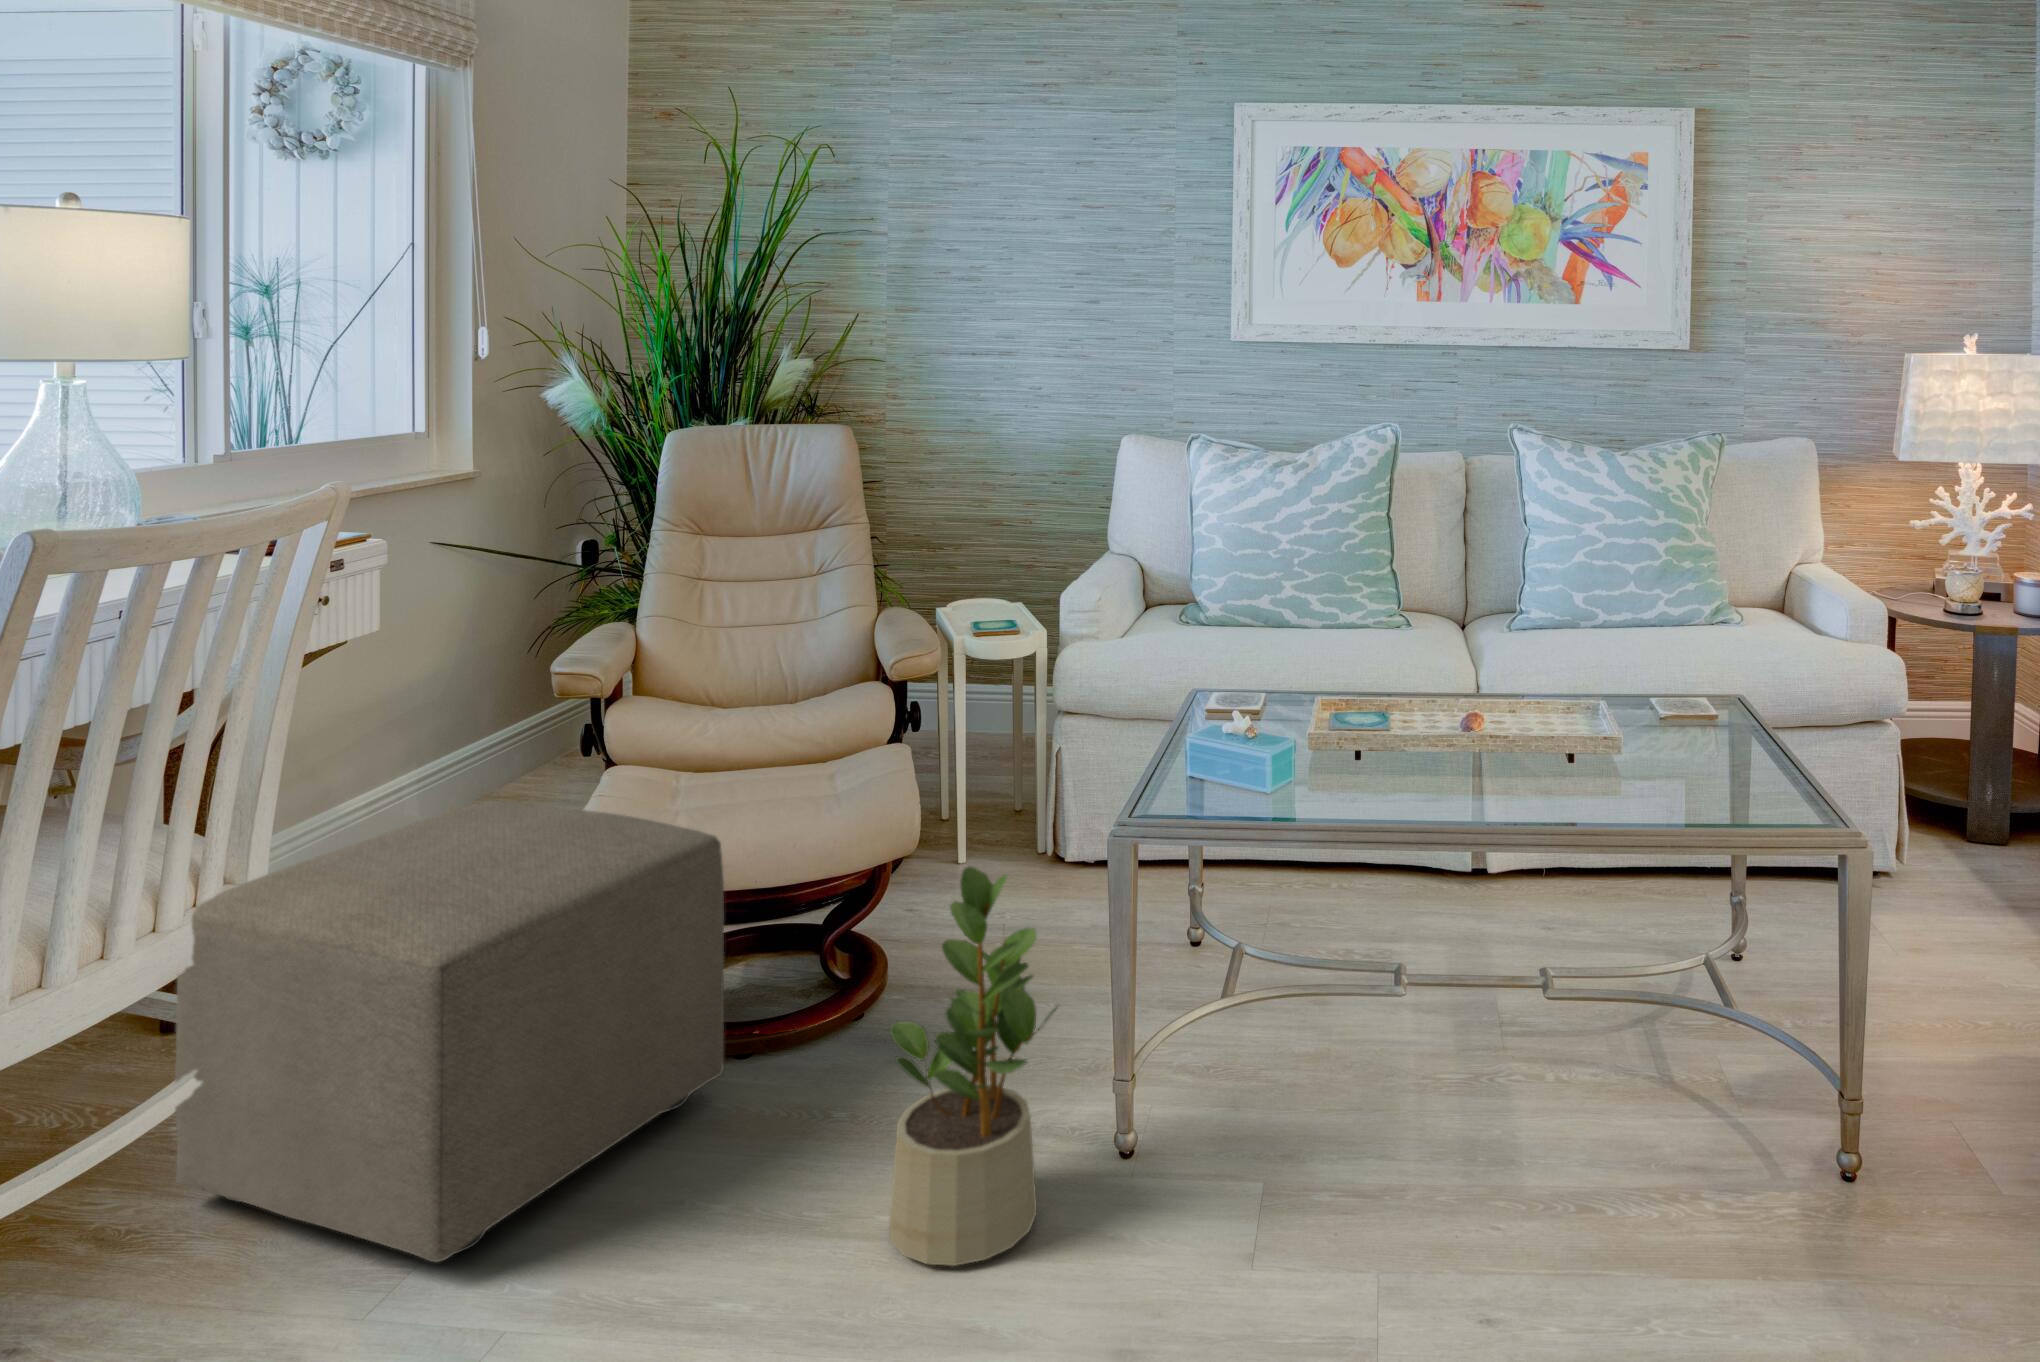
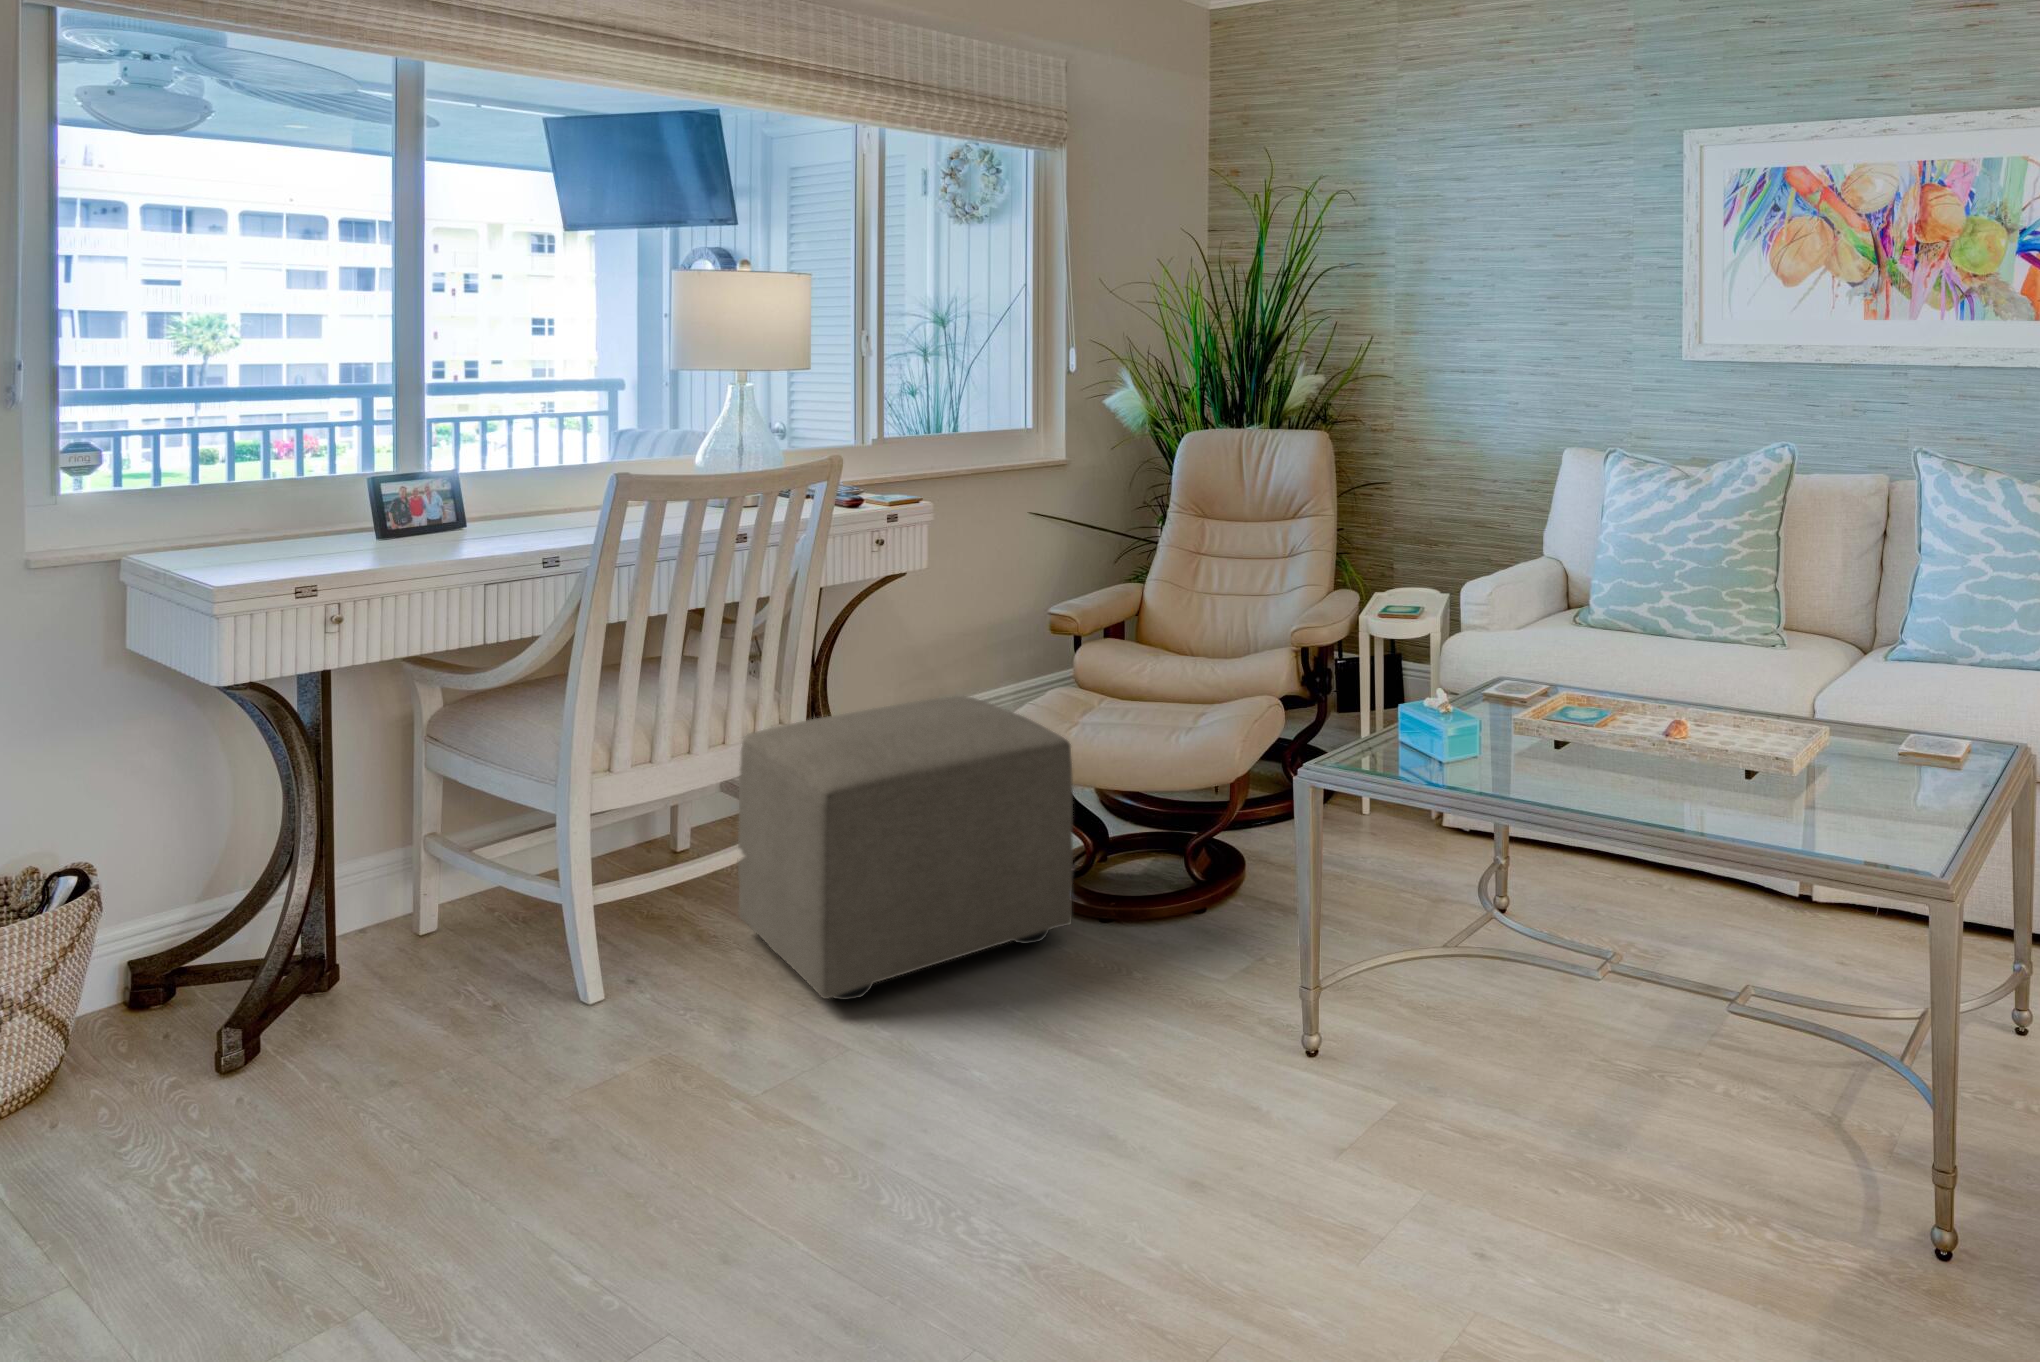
potted plant: present [889,867,1057,1266] -> none [1090,783,1232,1096]

